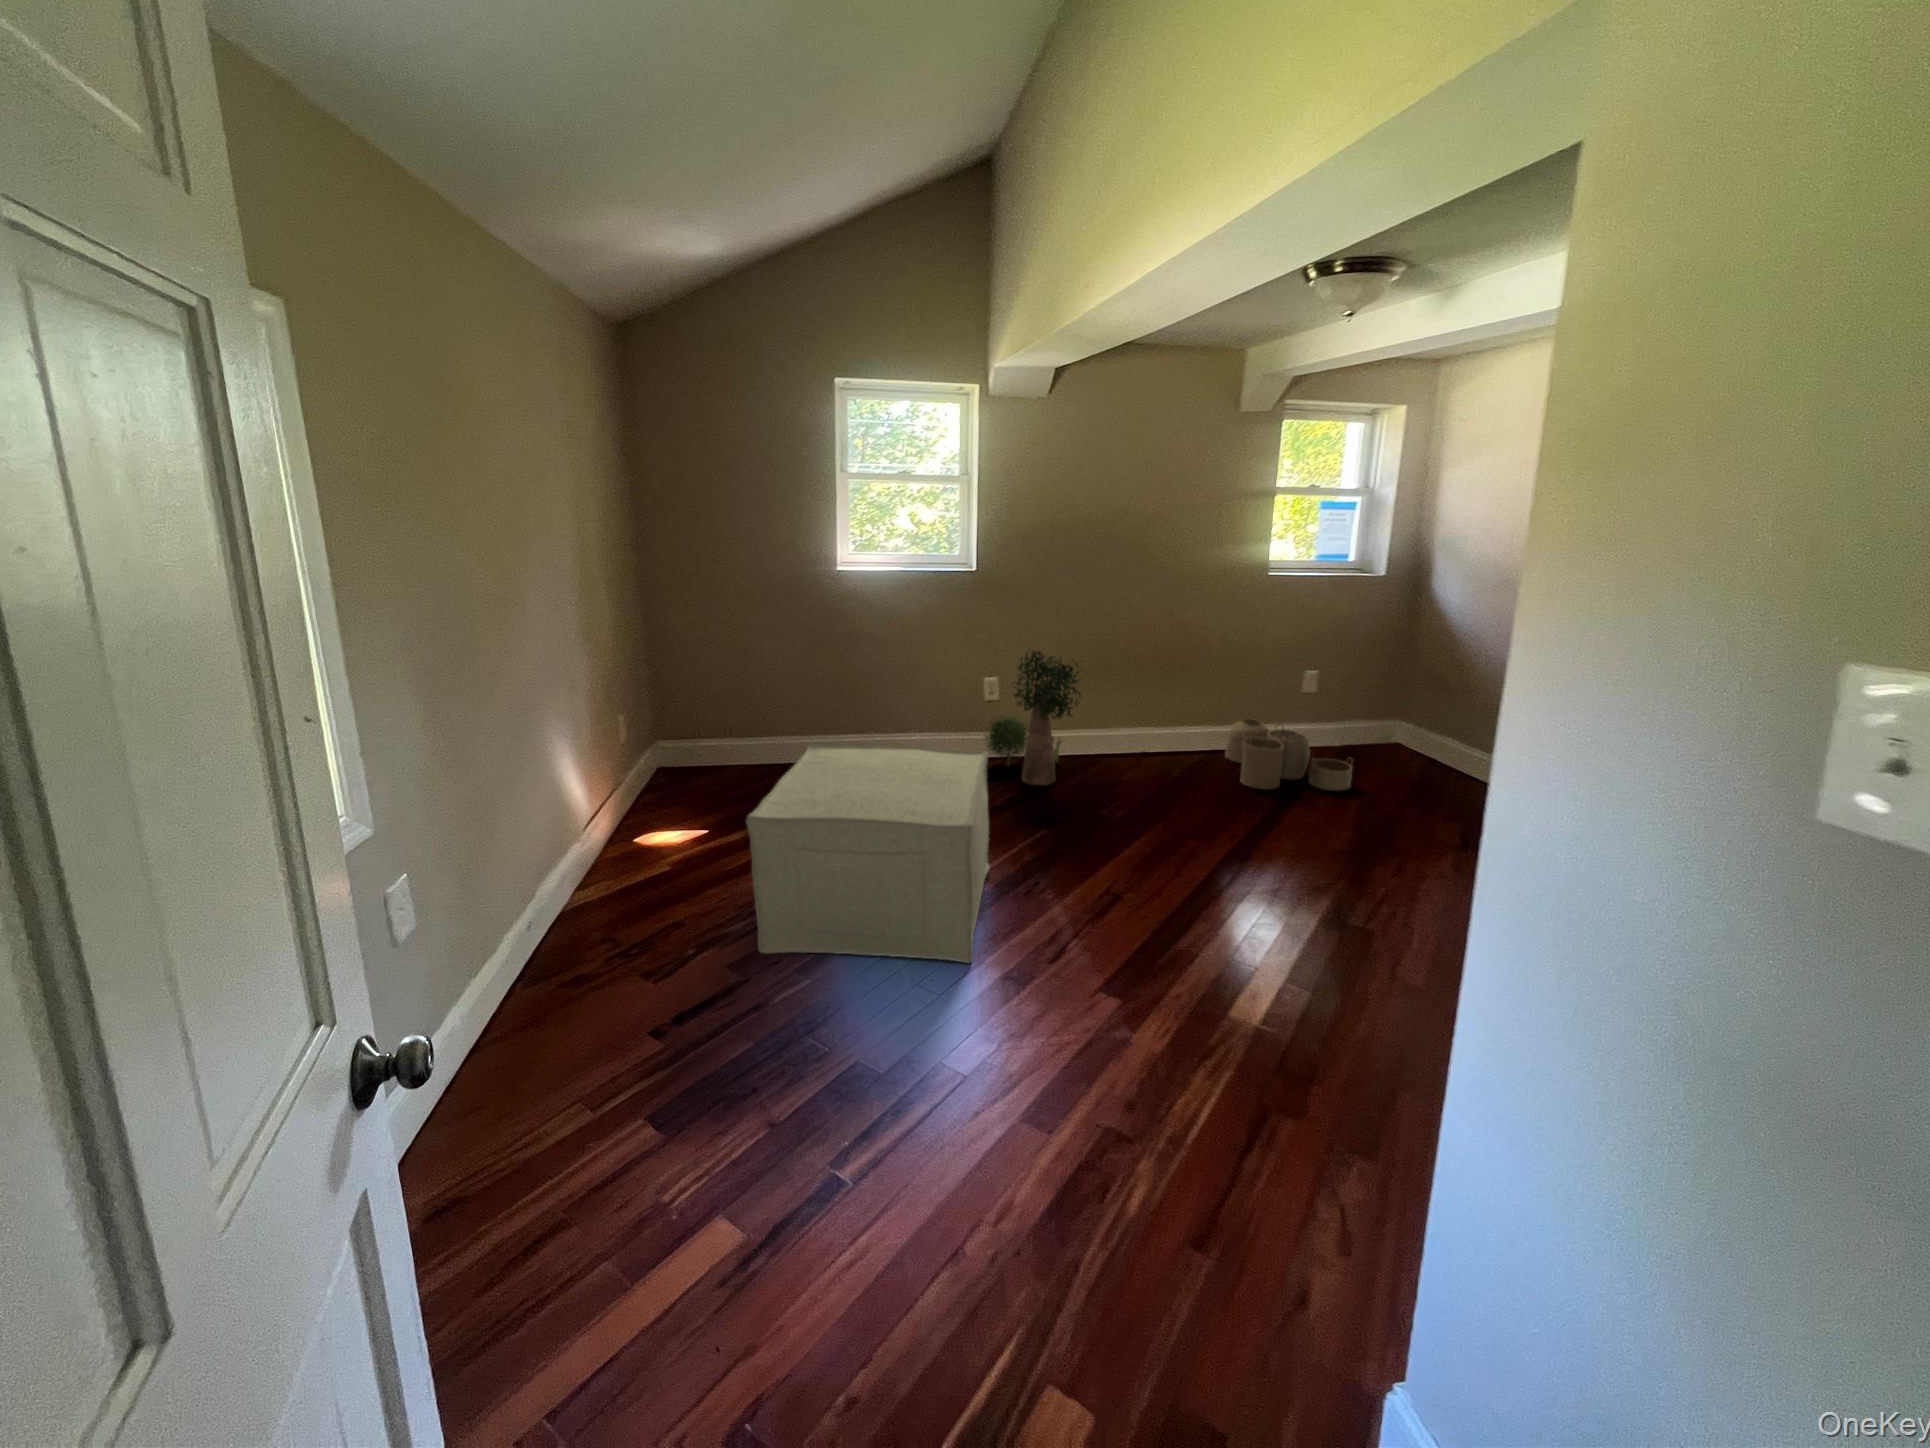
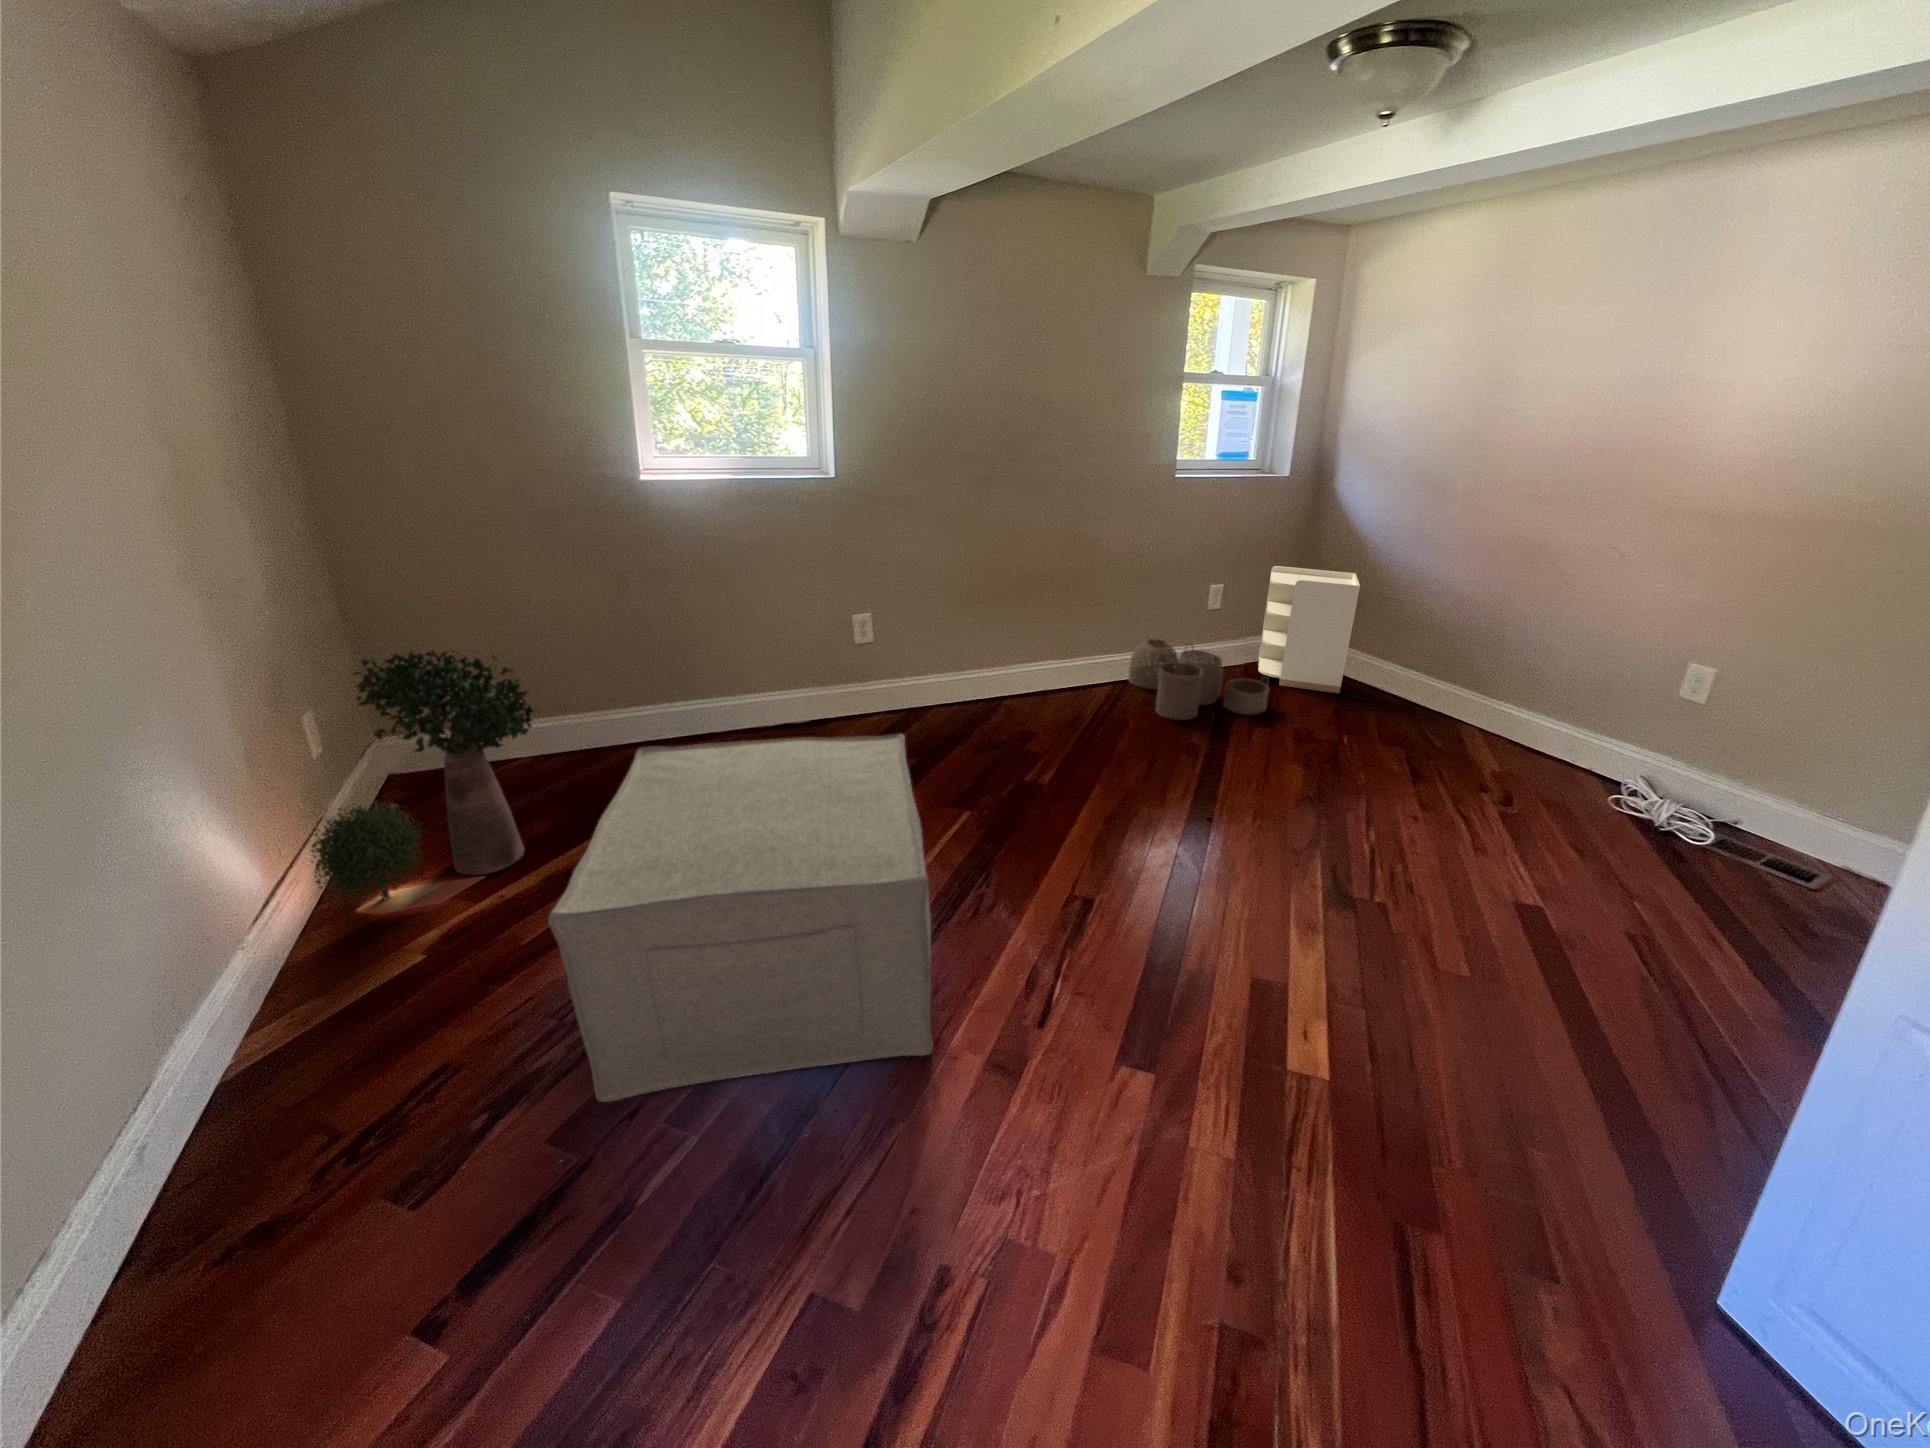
potted plant: present [985,647,1081,785] -> present [311,650,535,900]
nightstand: none [1357,659,1456,782] -> present [1257,566,1360,693]

